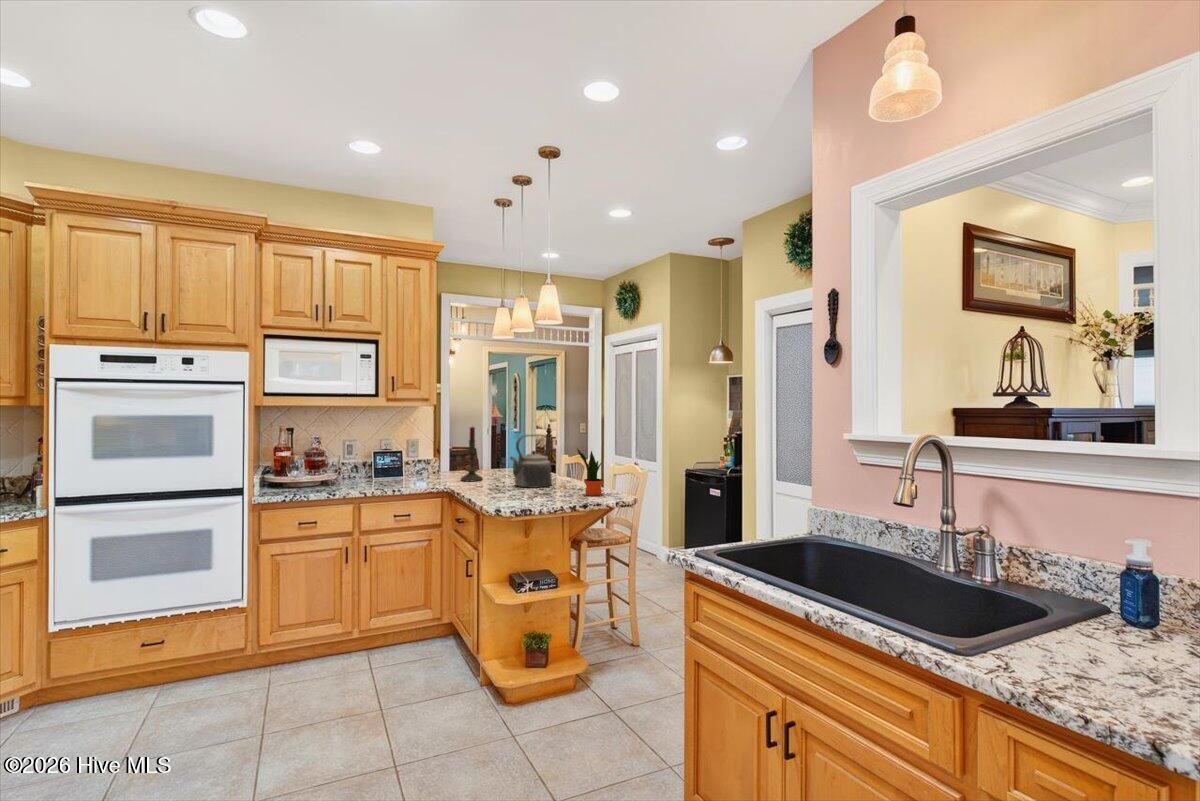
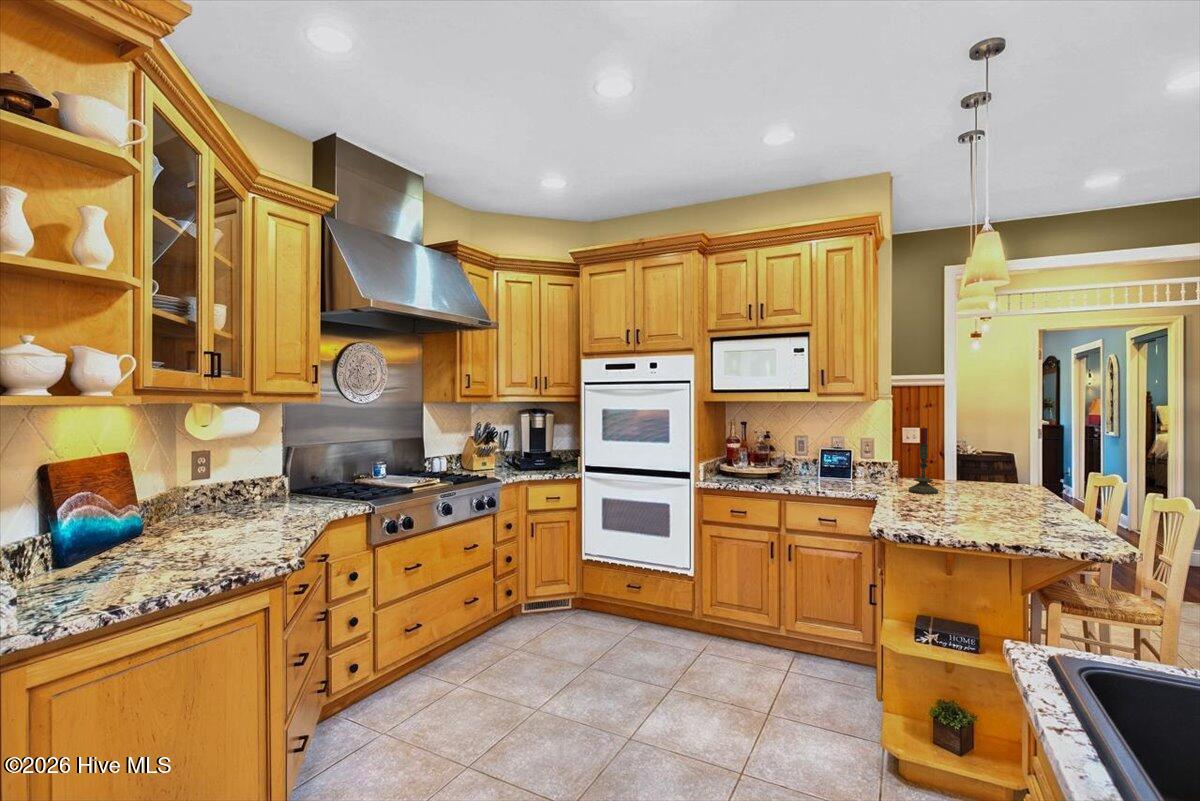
kettle: present [510,435,552,488] -> none [951,441,1024,513]
potted plant: present [578,449,604,496] -> none [1028,463,1078,538]

